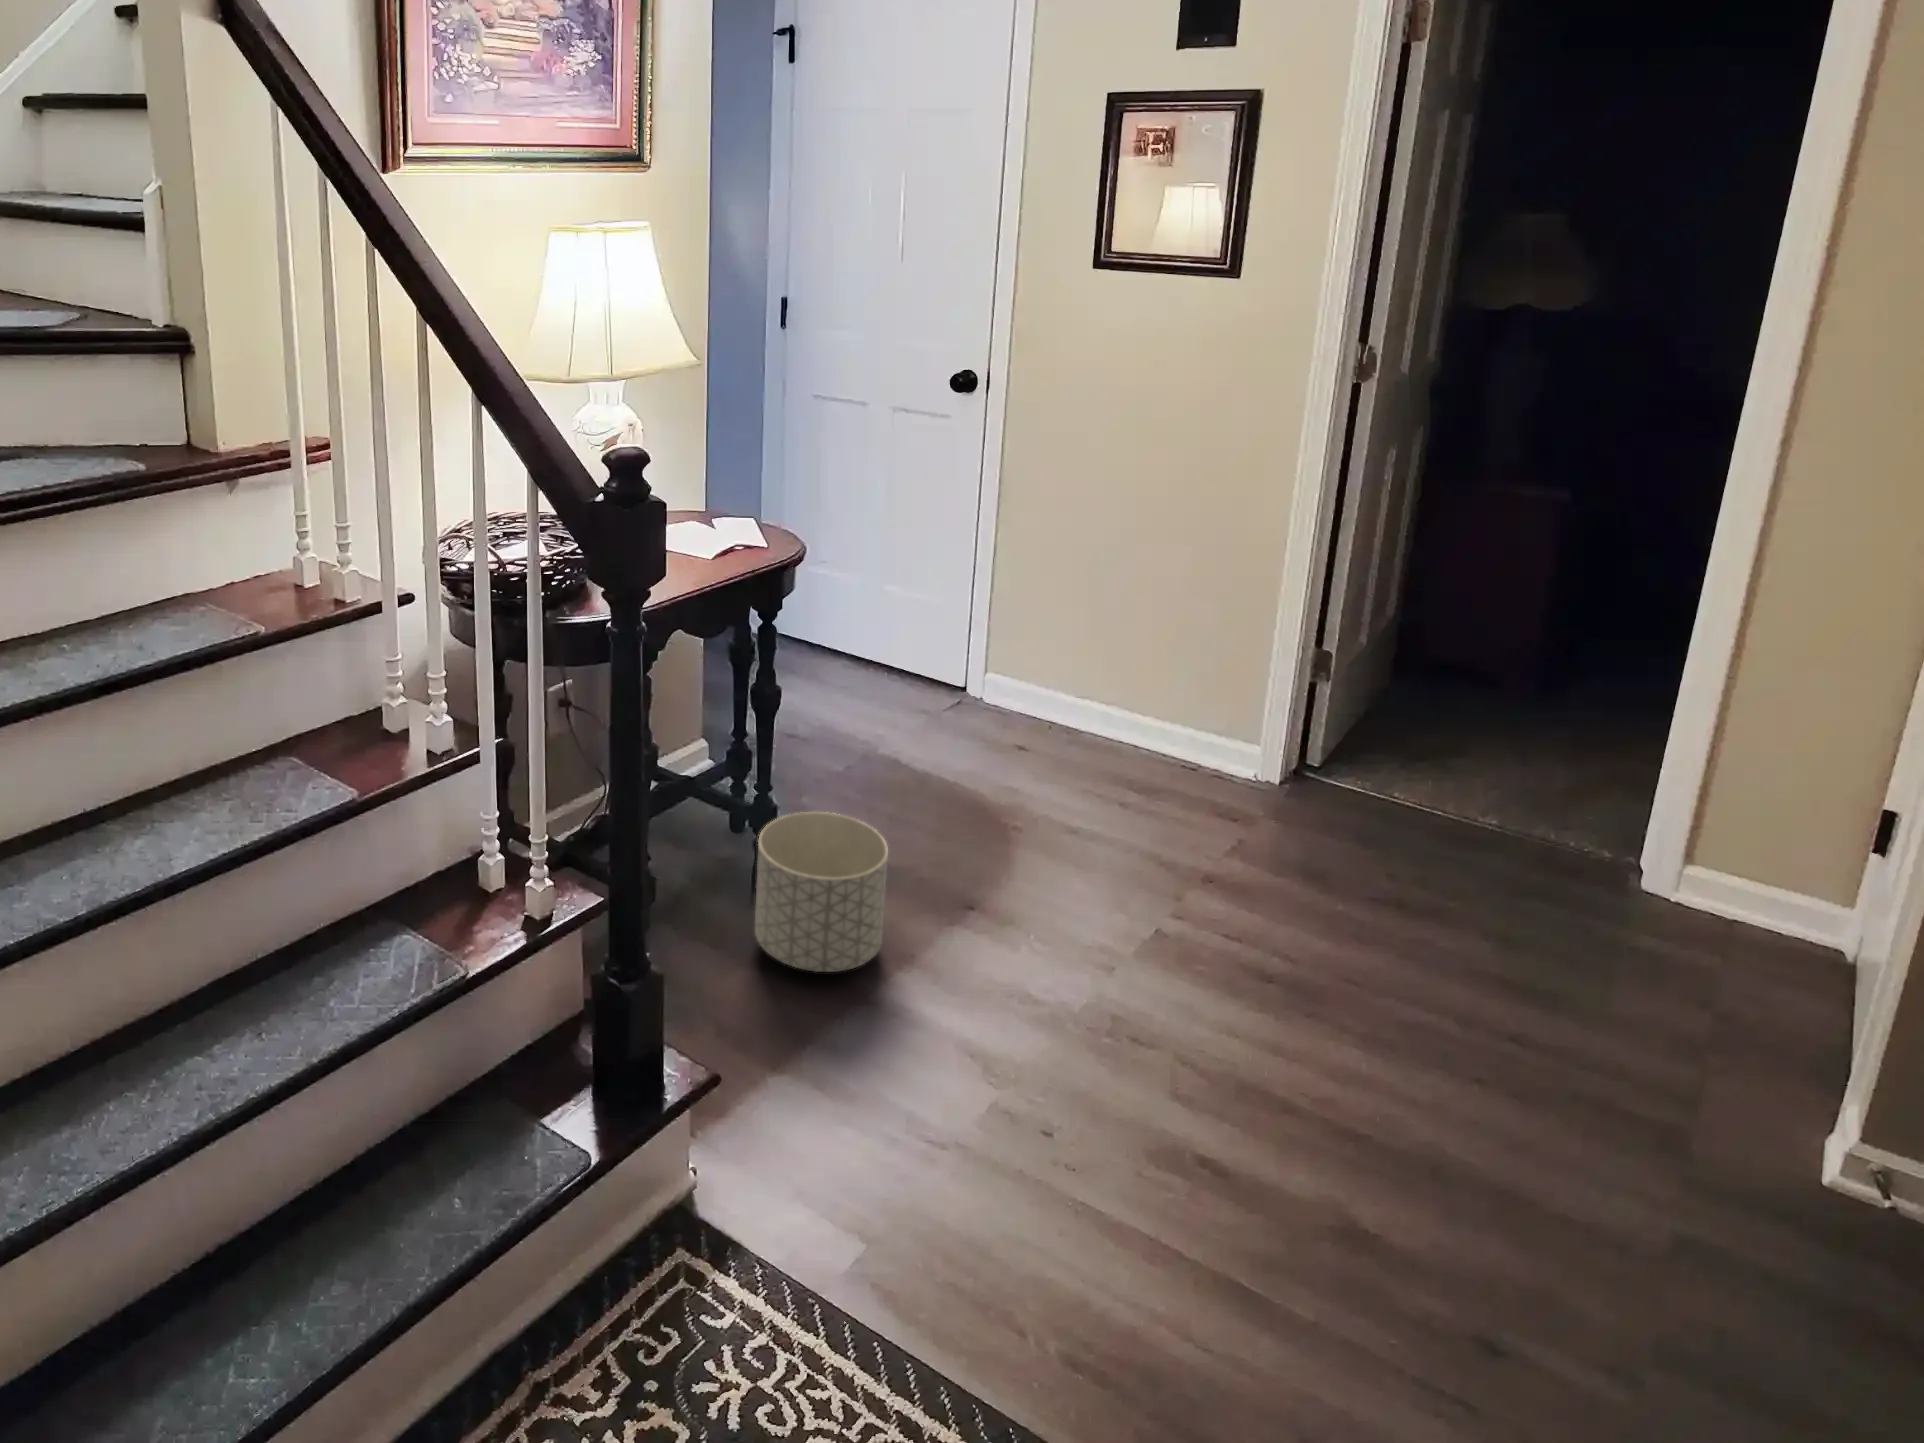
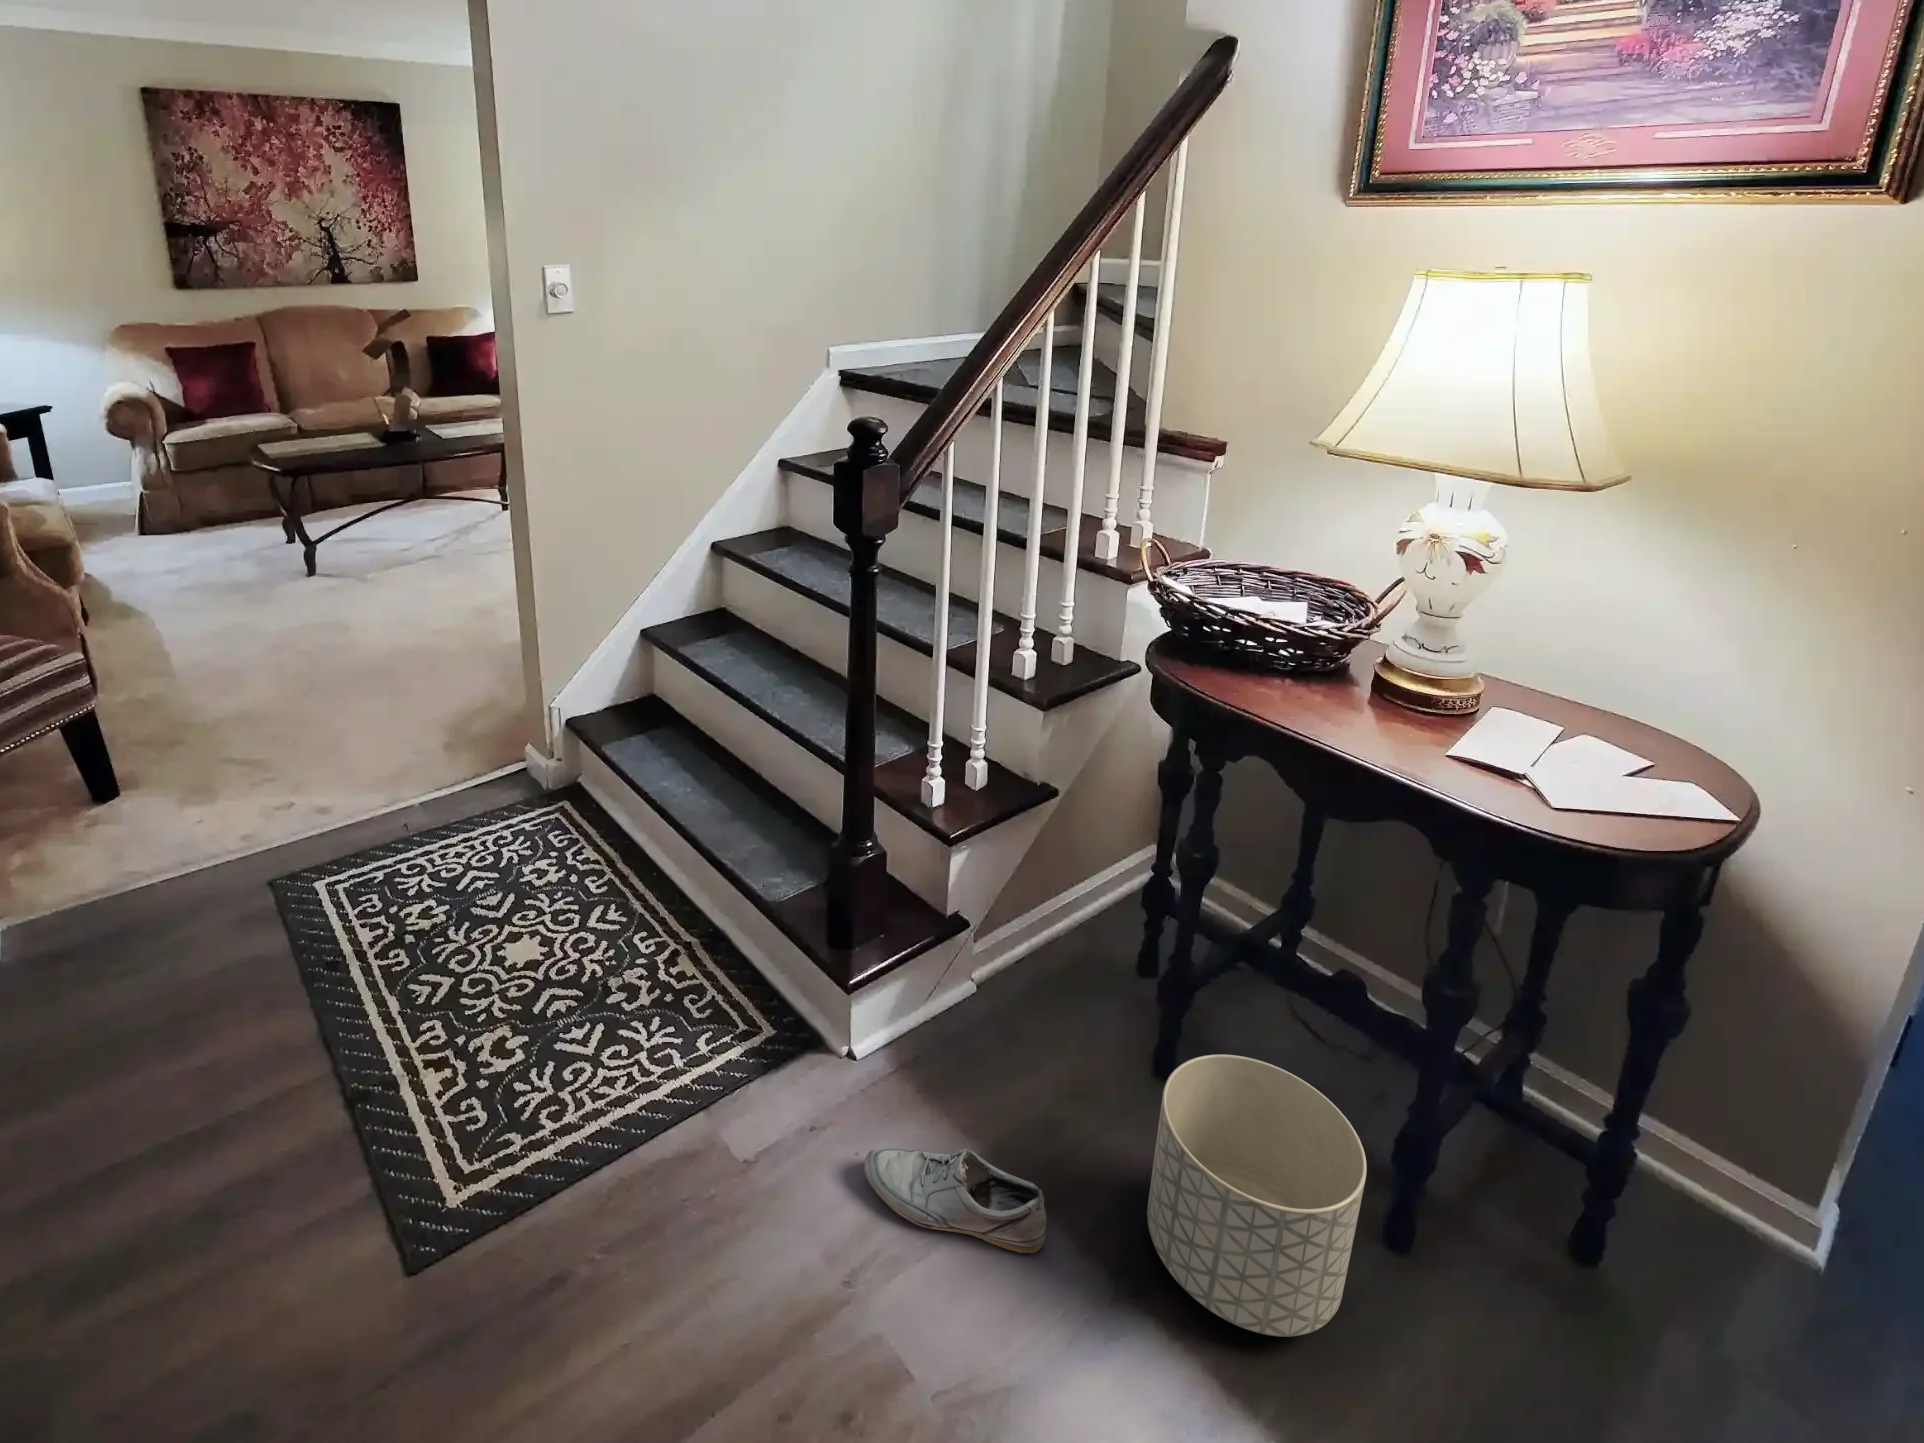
shoe: none [816,1006,876,1140] -> present [864,1148,1047,1253]

